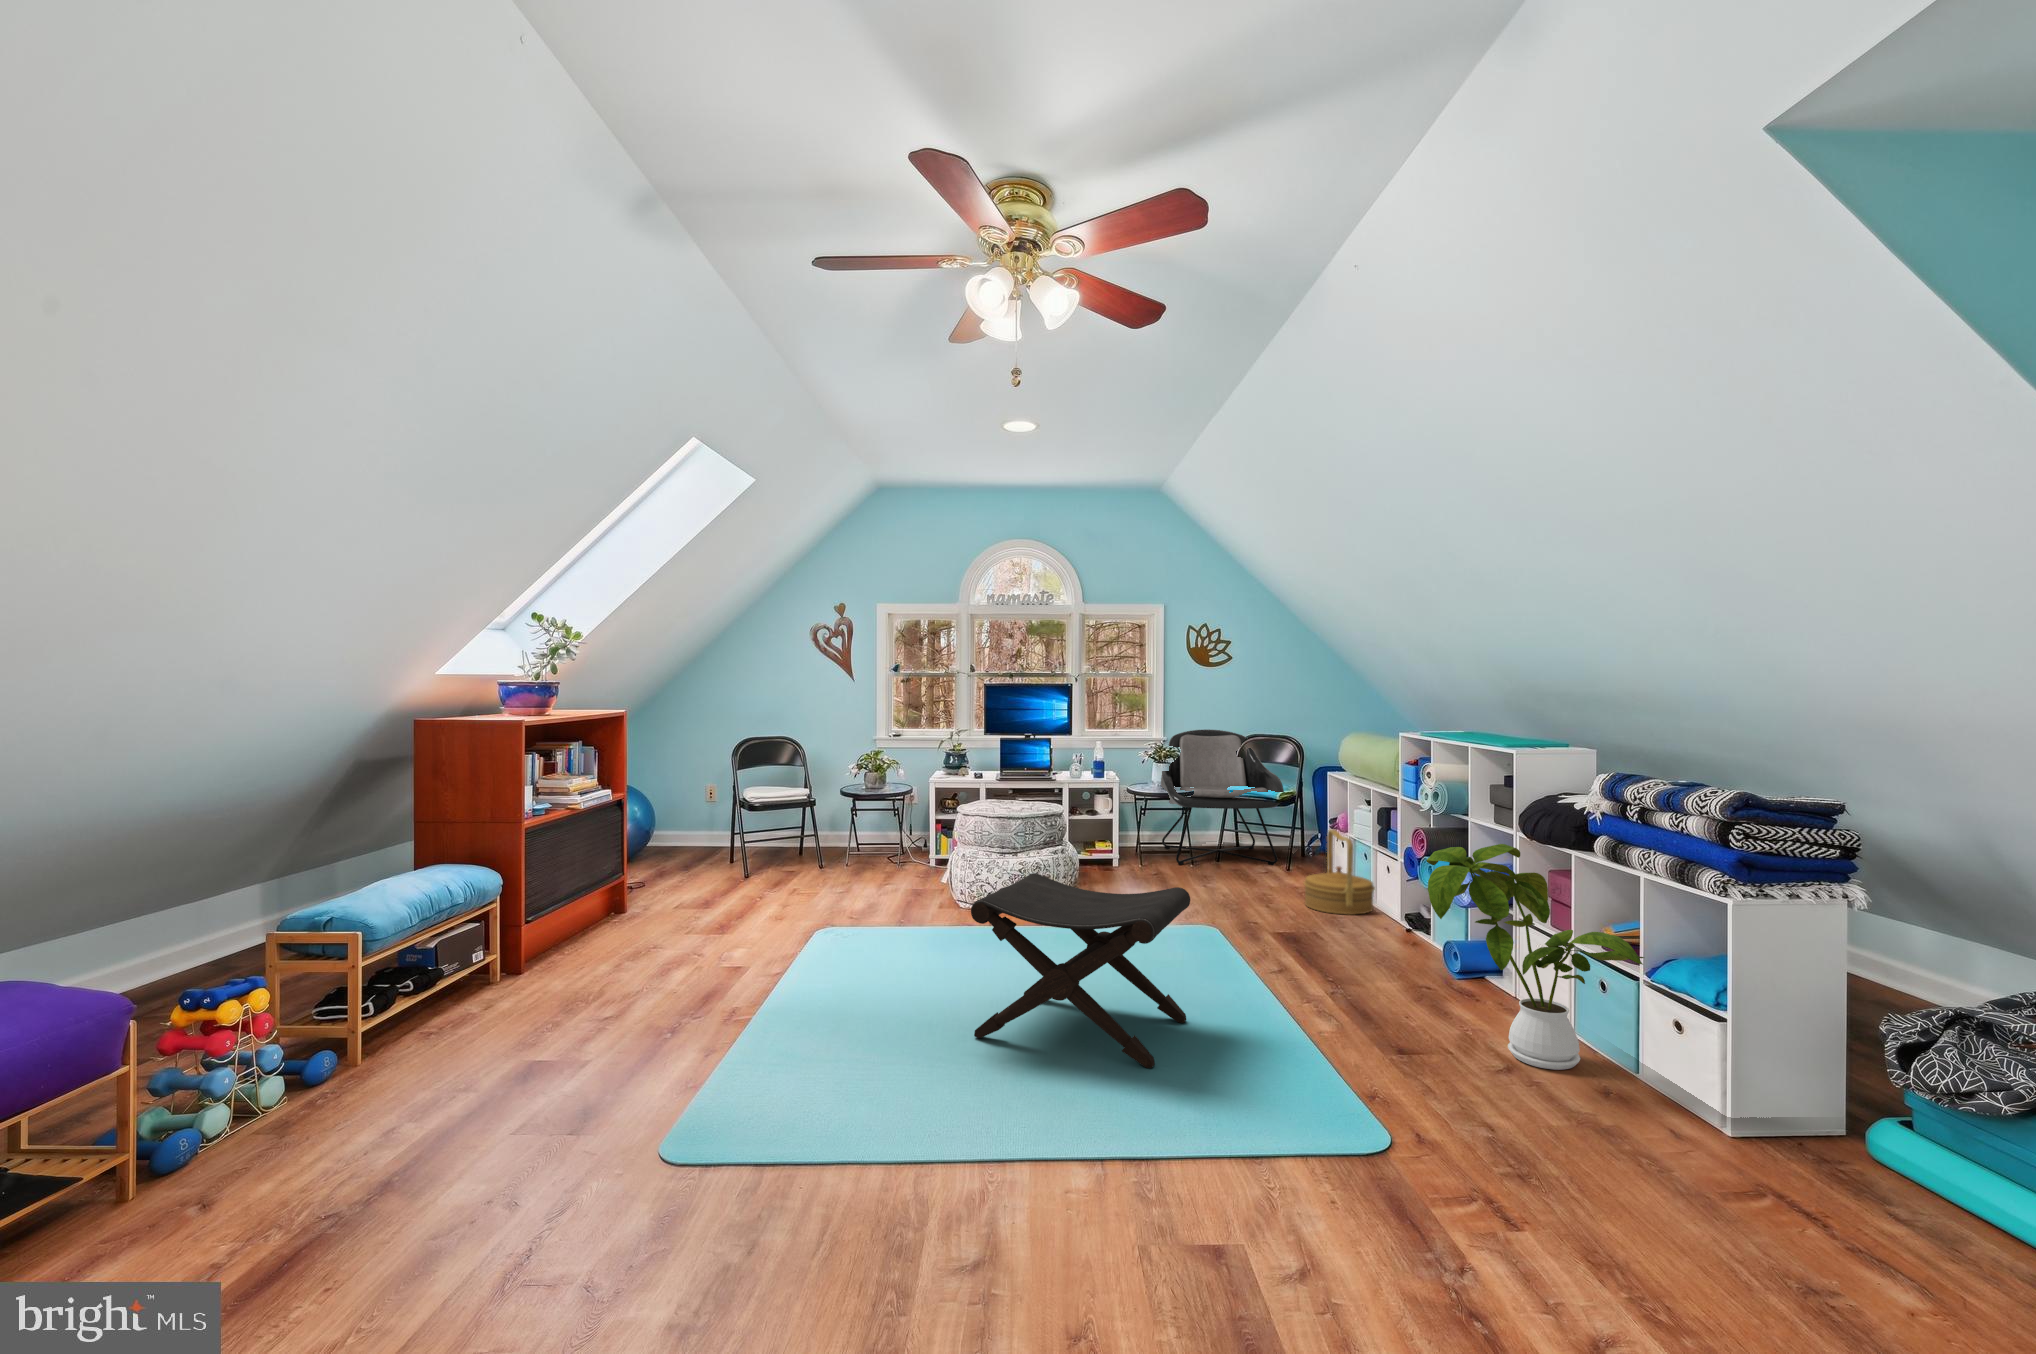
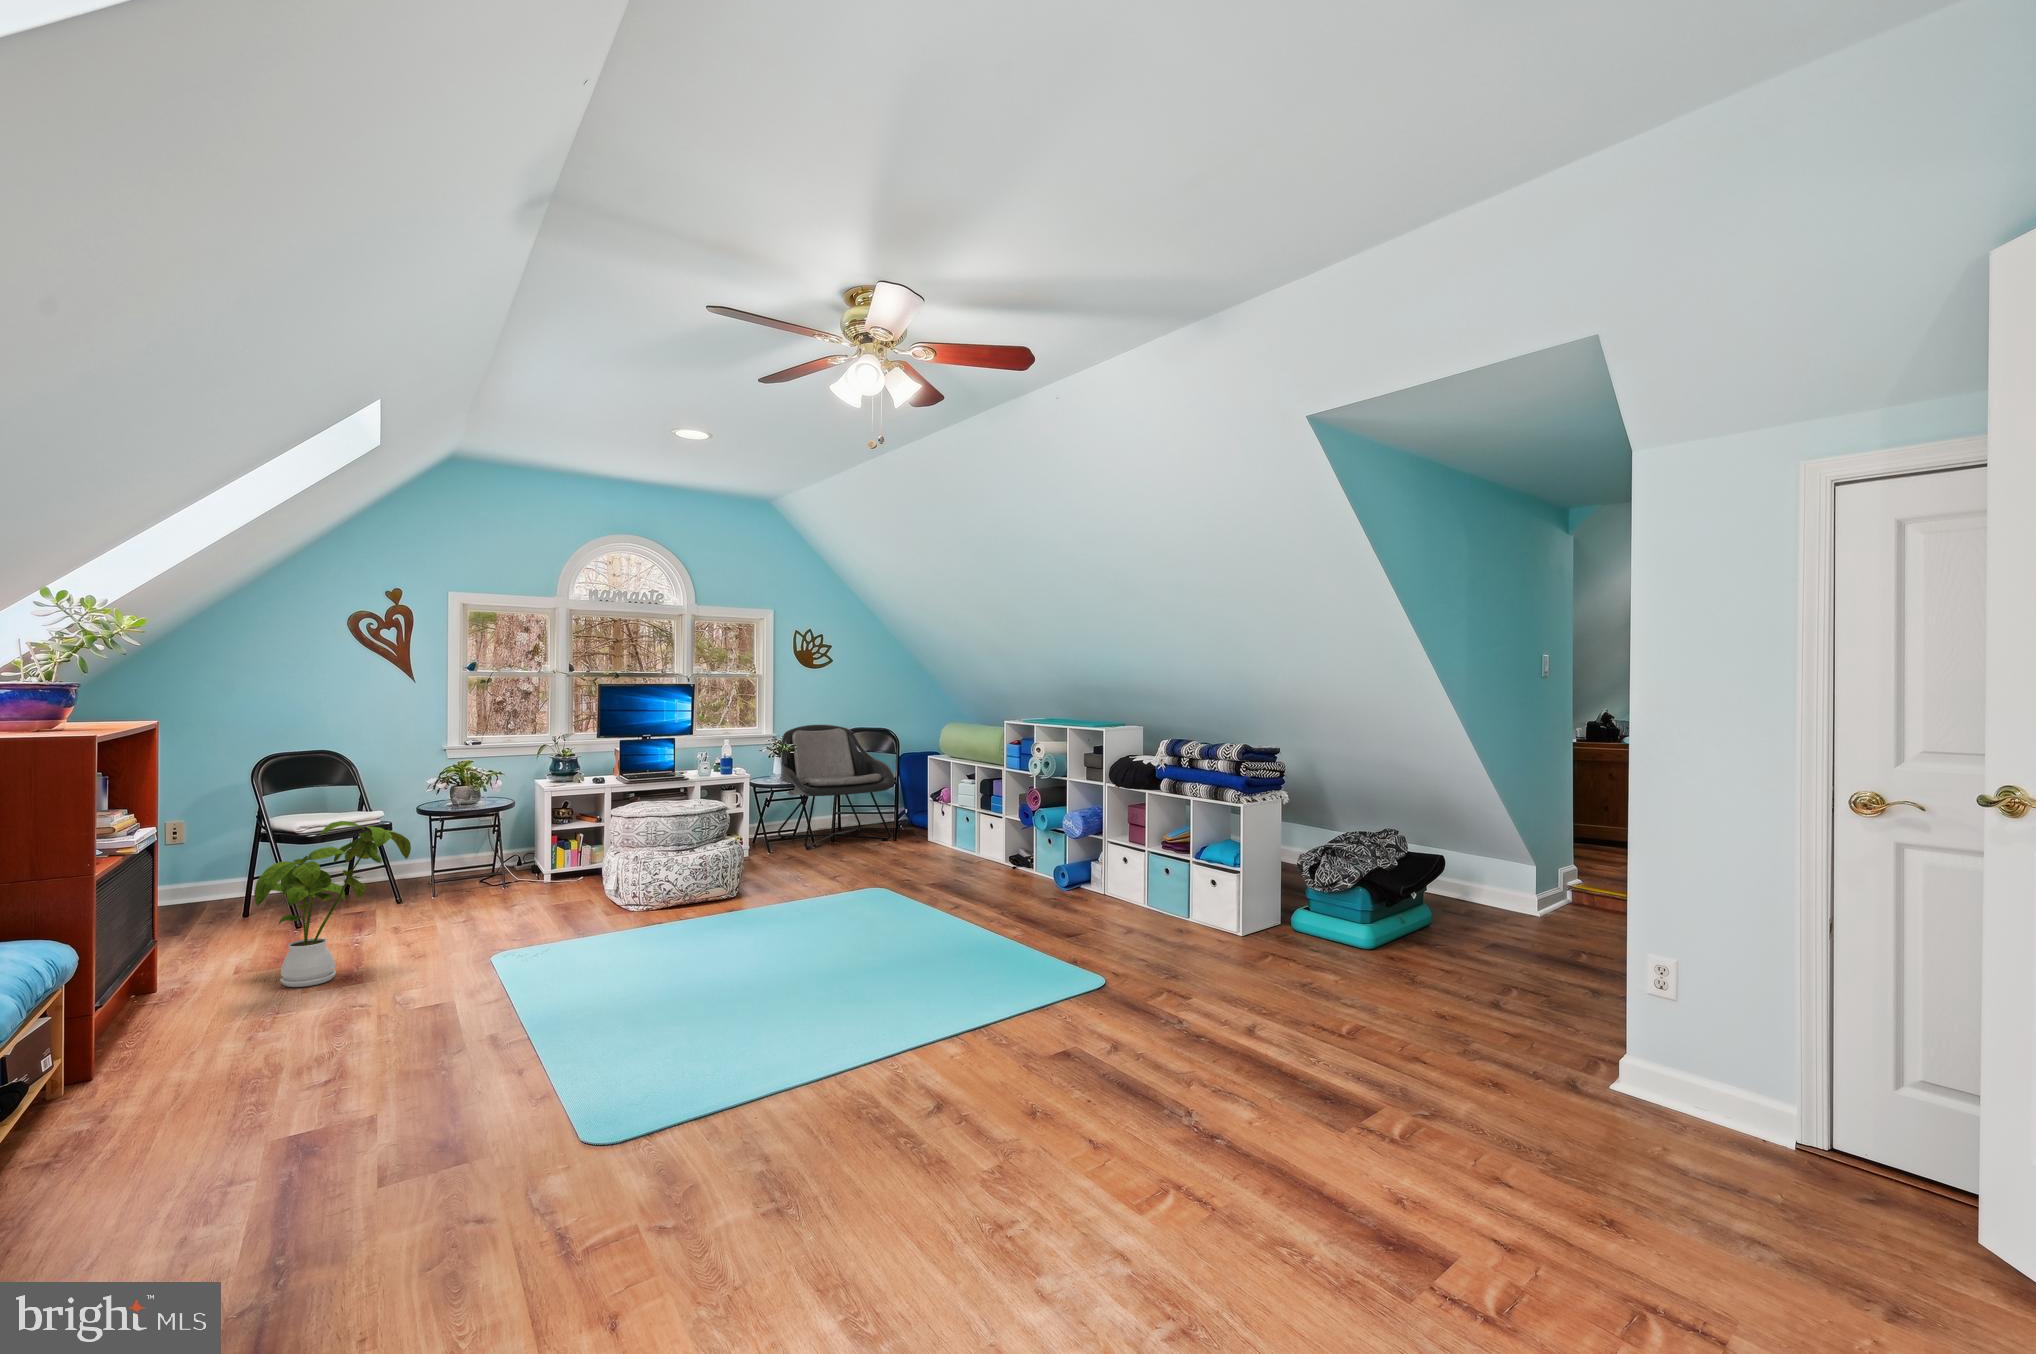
woven basket: present [1304,829,1375,915] -> none [933,801,989,867]
house plant: present [1426,844,1644,1070] -> present [254,821,411,987]
footstool: present [971,873,1190,1068] -> none [764,843,914,975]

